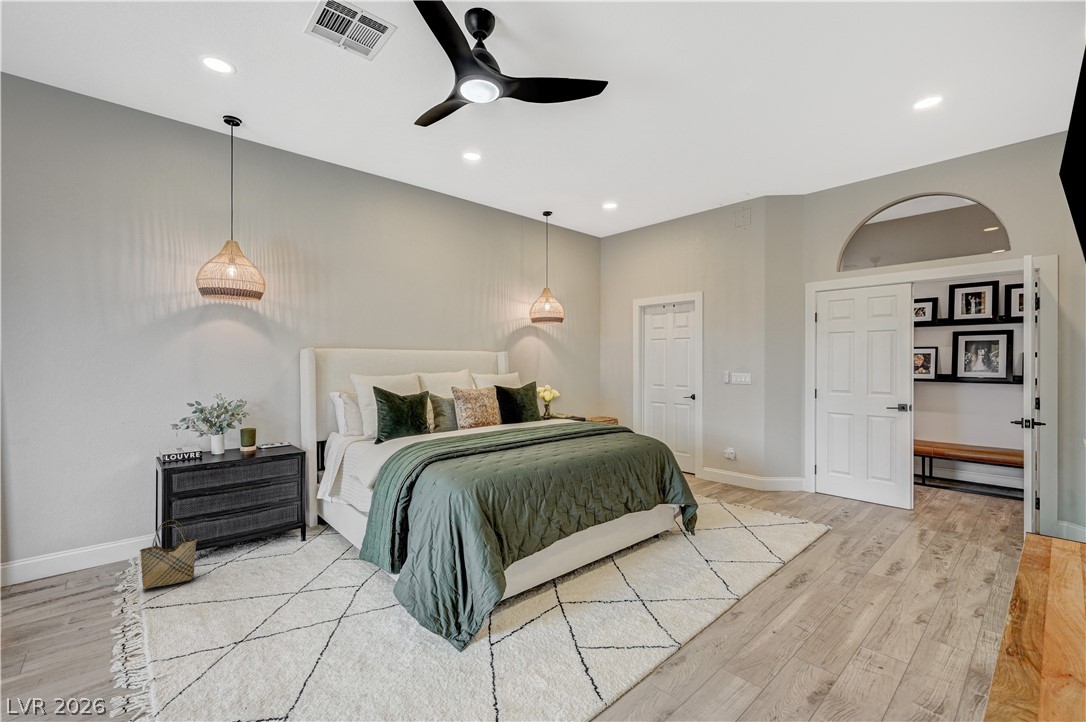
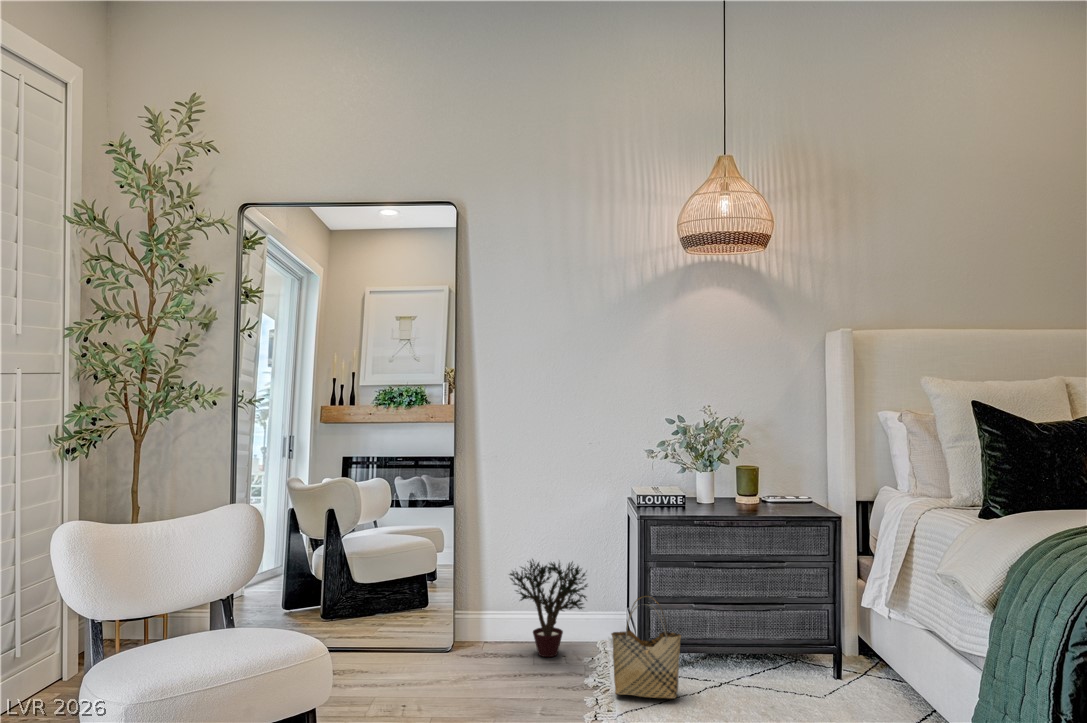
potted plant: none [39,507,122,582] -> present [509,559,587,657]

